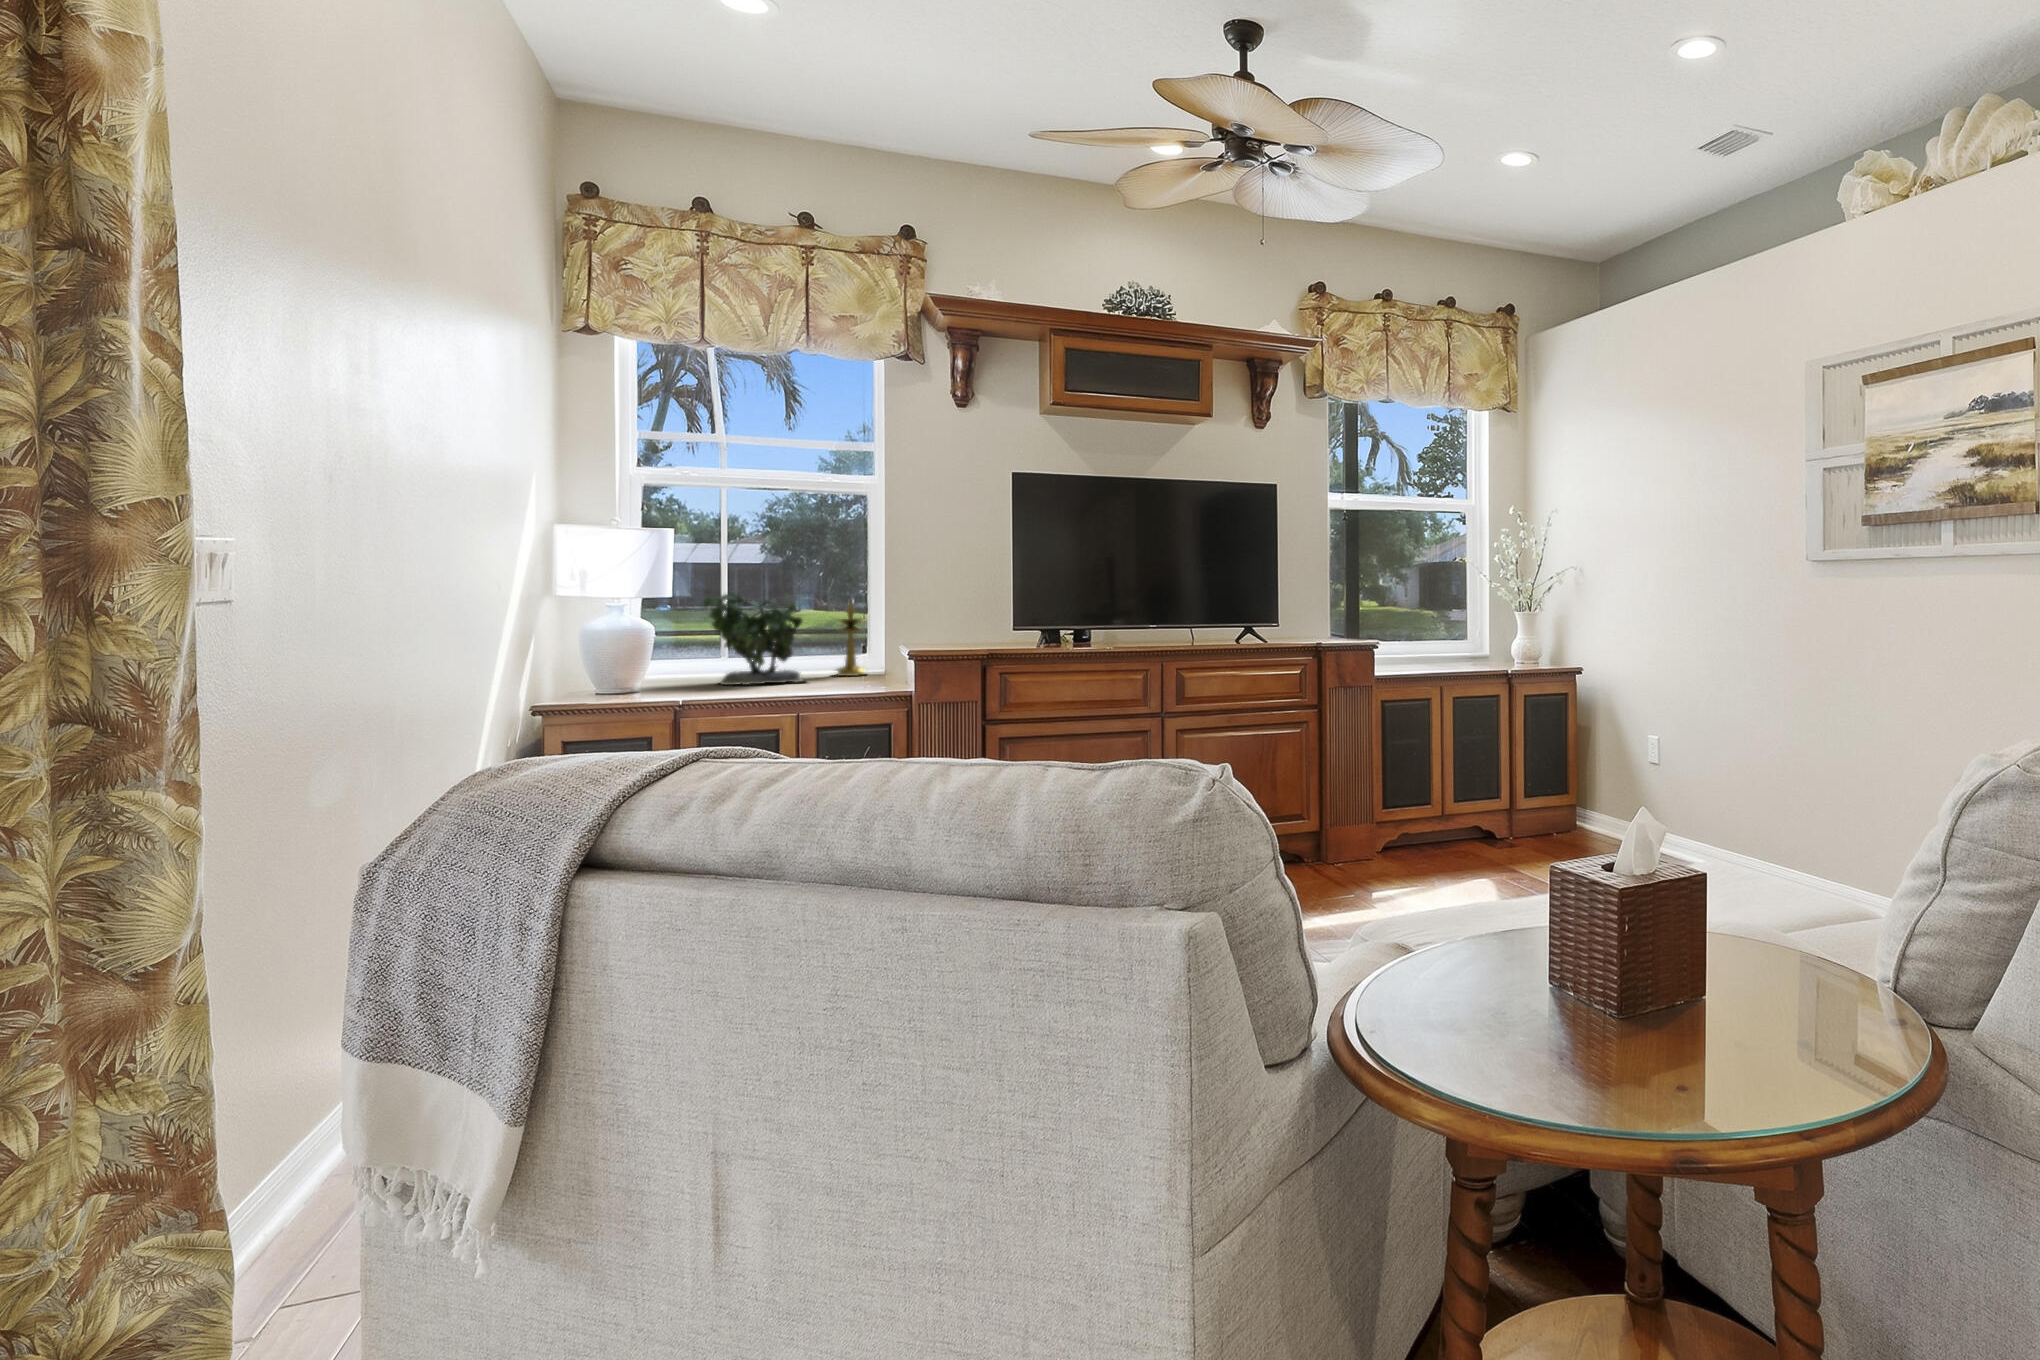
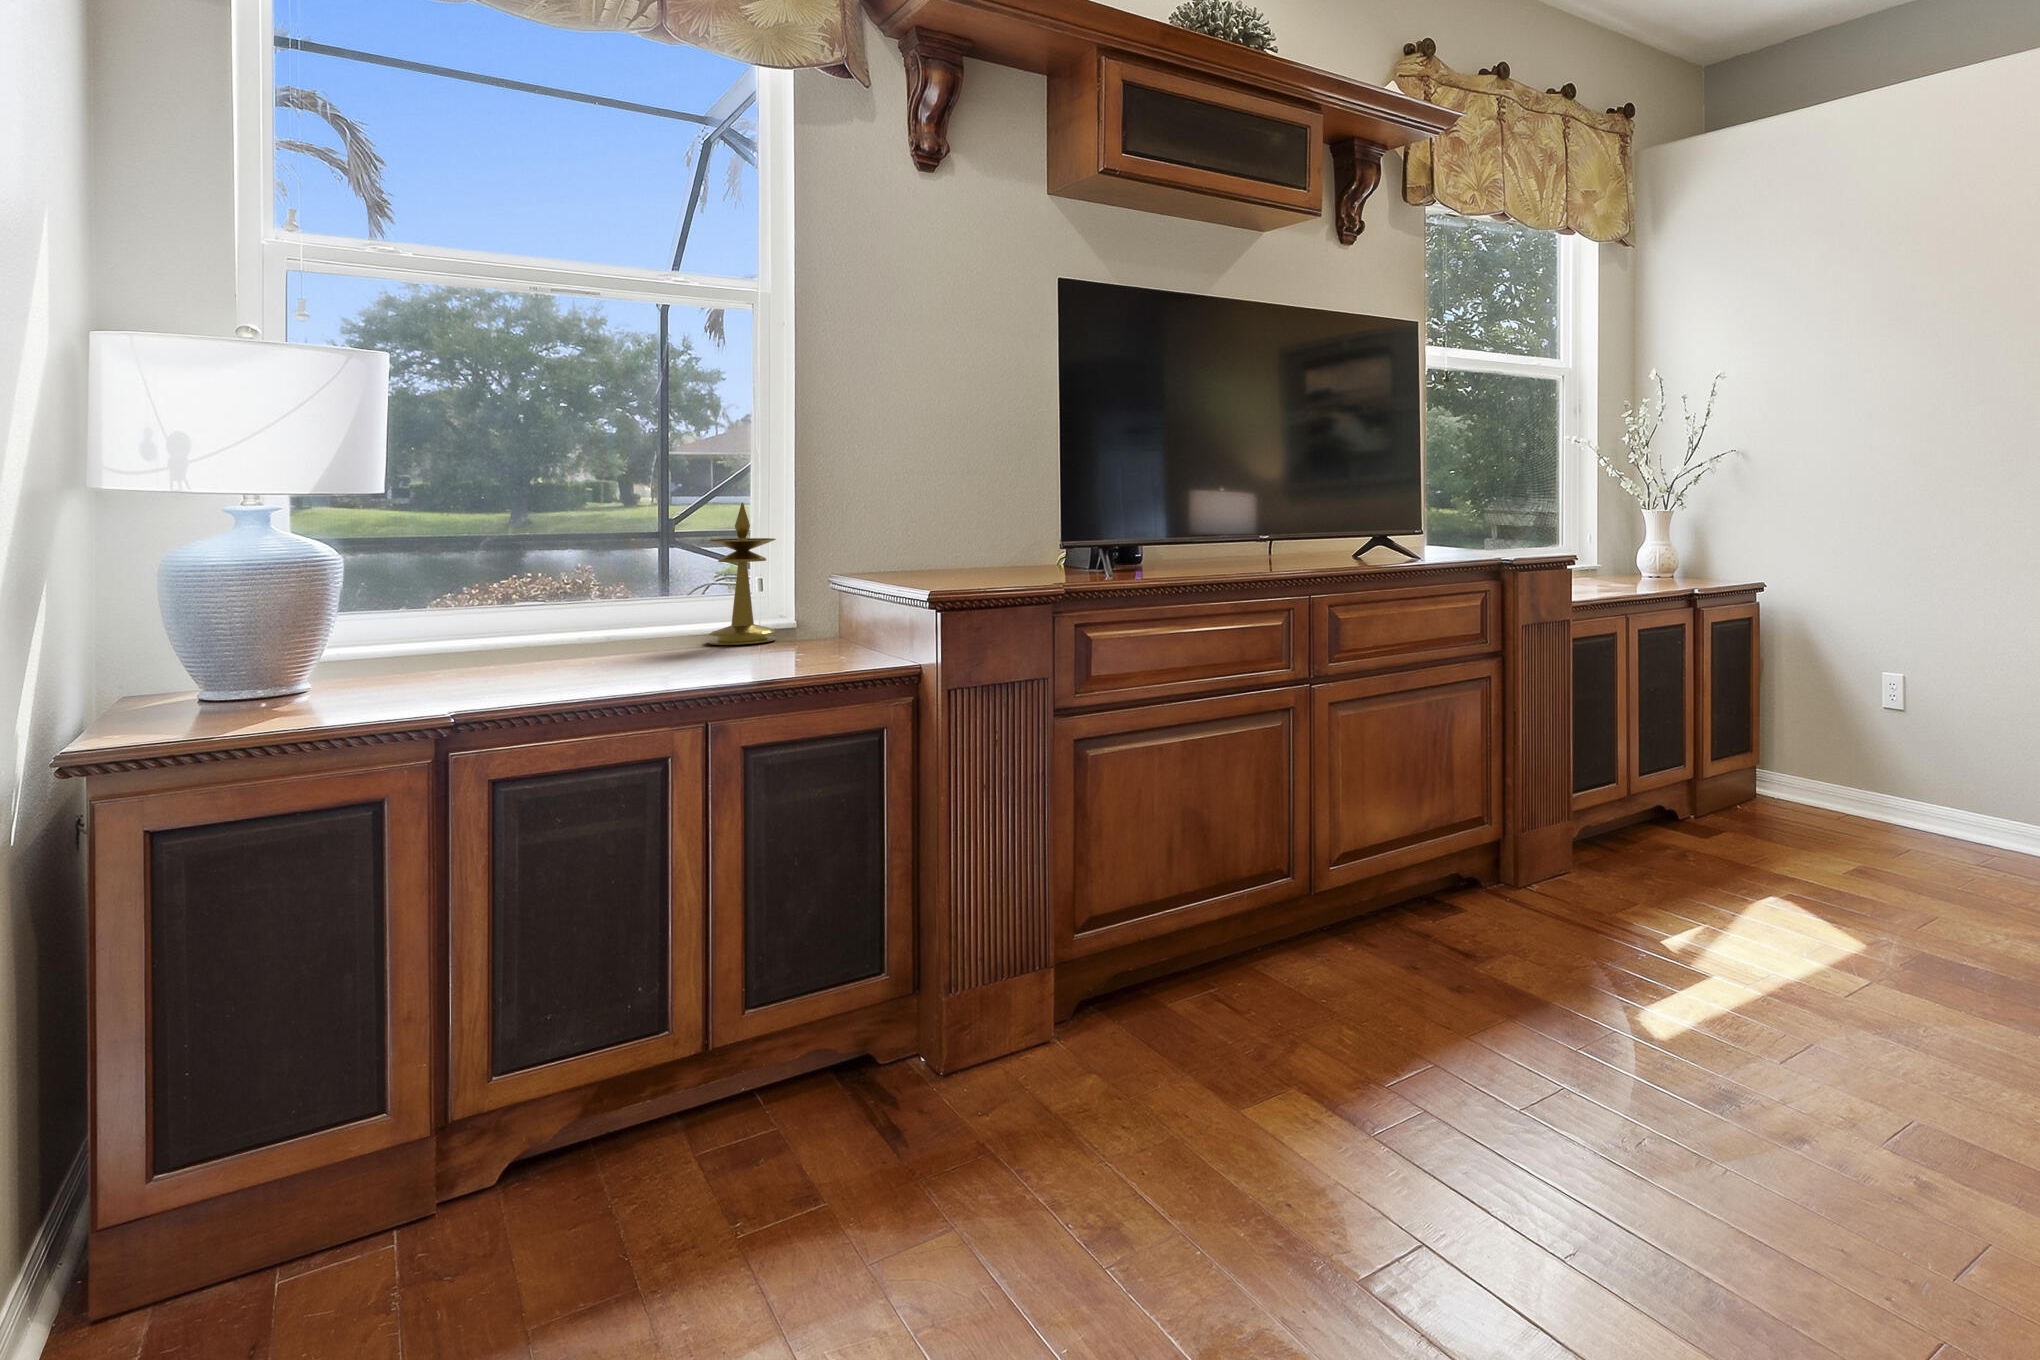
potted plant: present [704,592,803,685] -> none [463,481,698,682]

